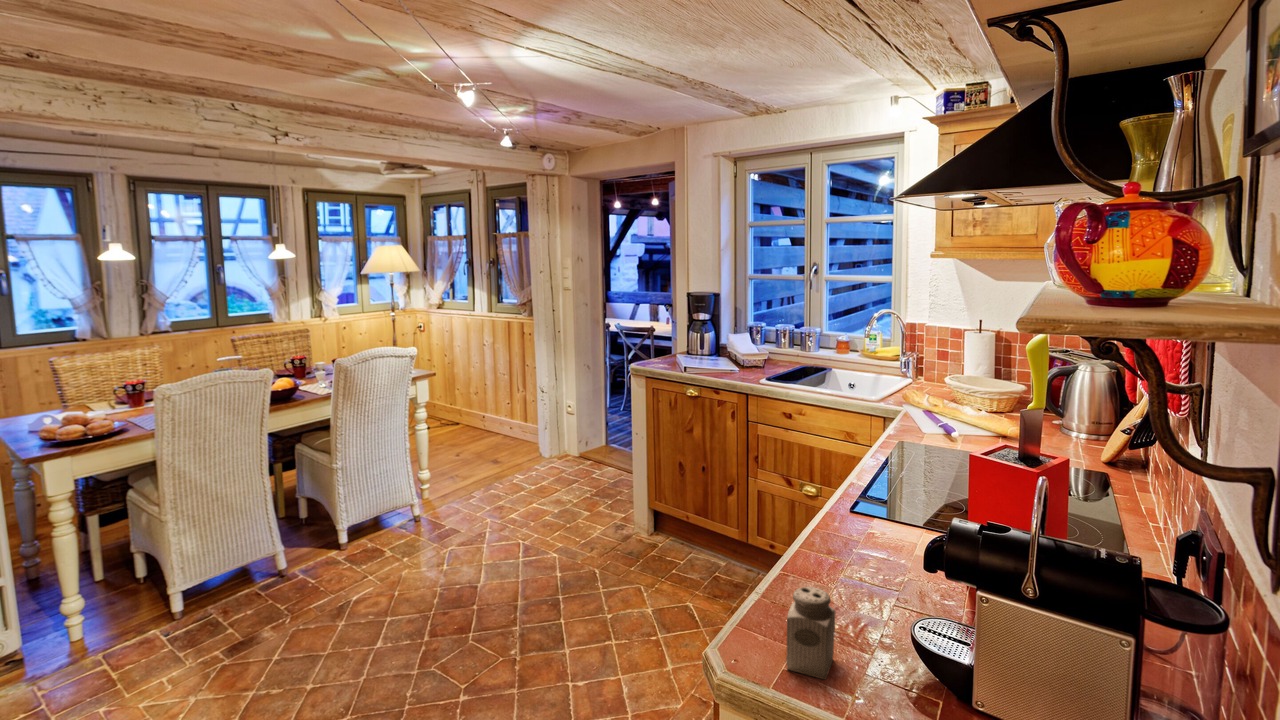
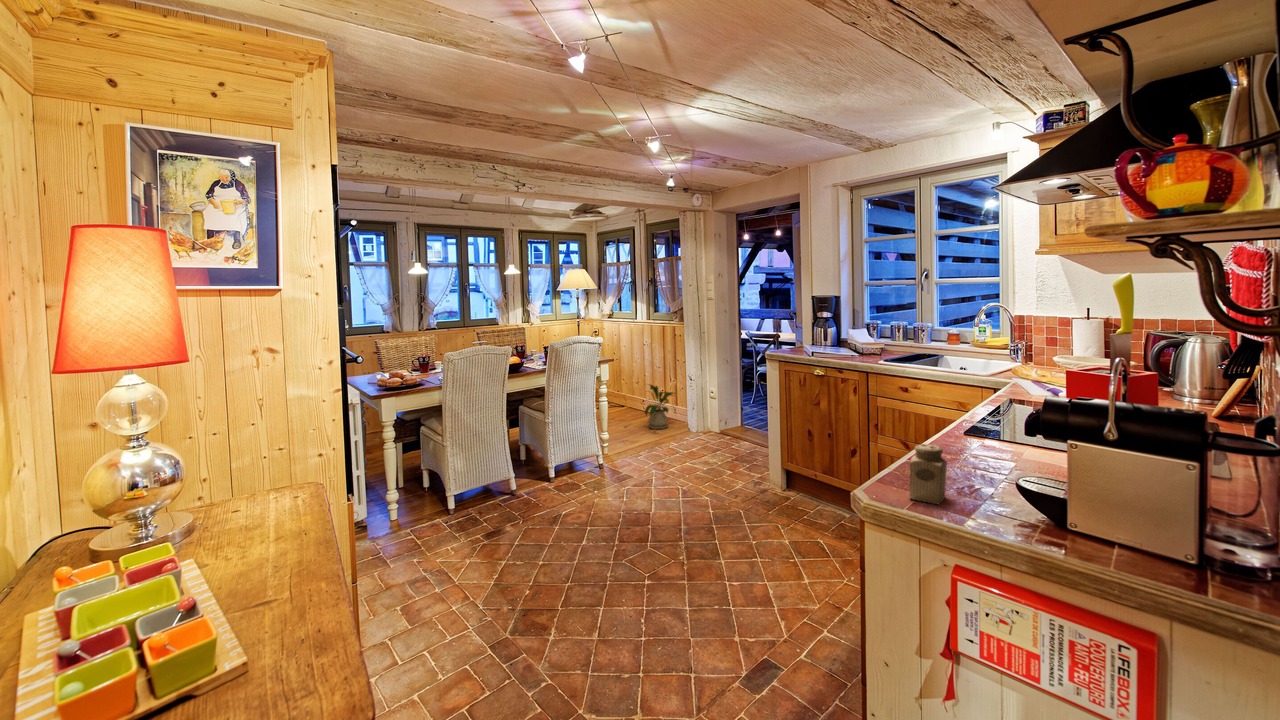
house plant: none [478,399,527,456] -> present [645,385,676,429]

